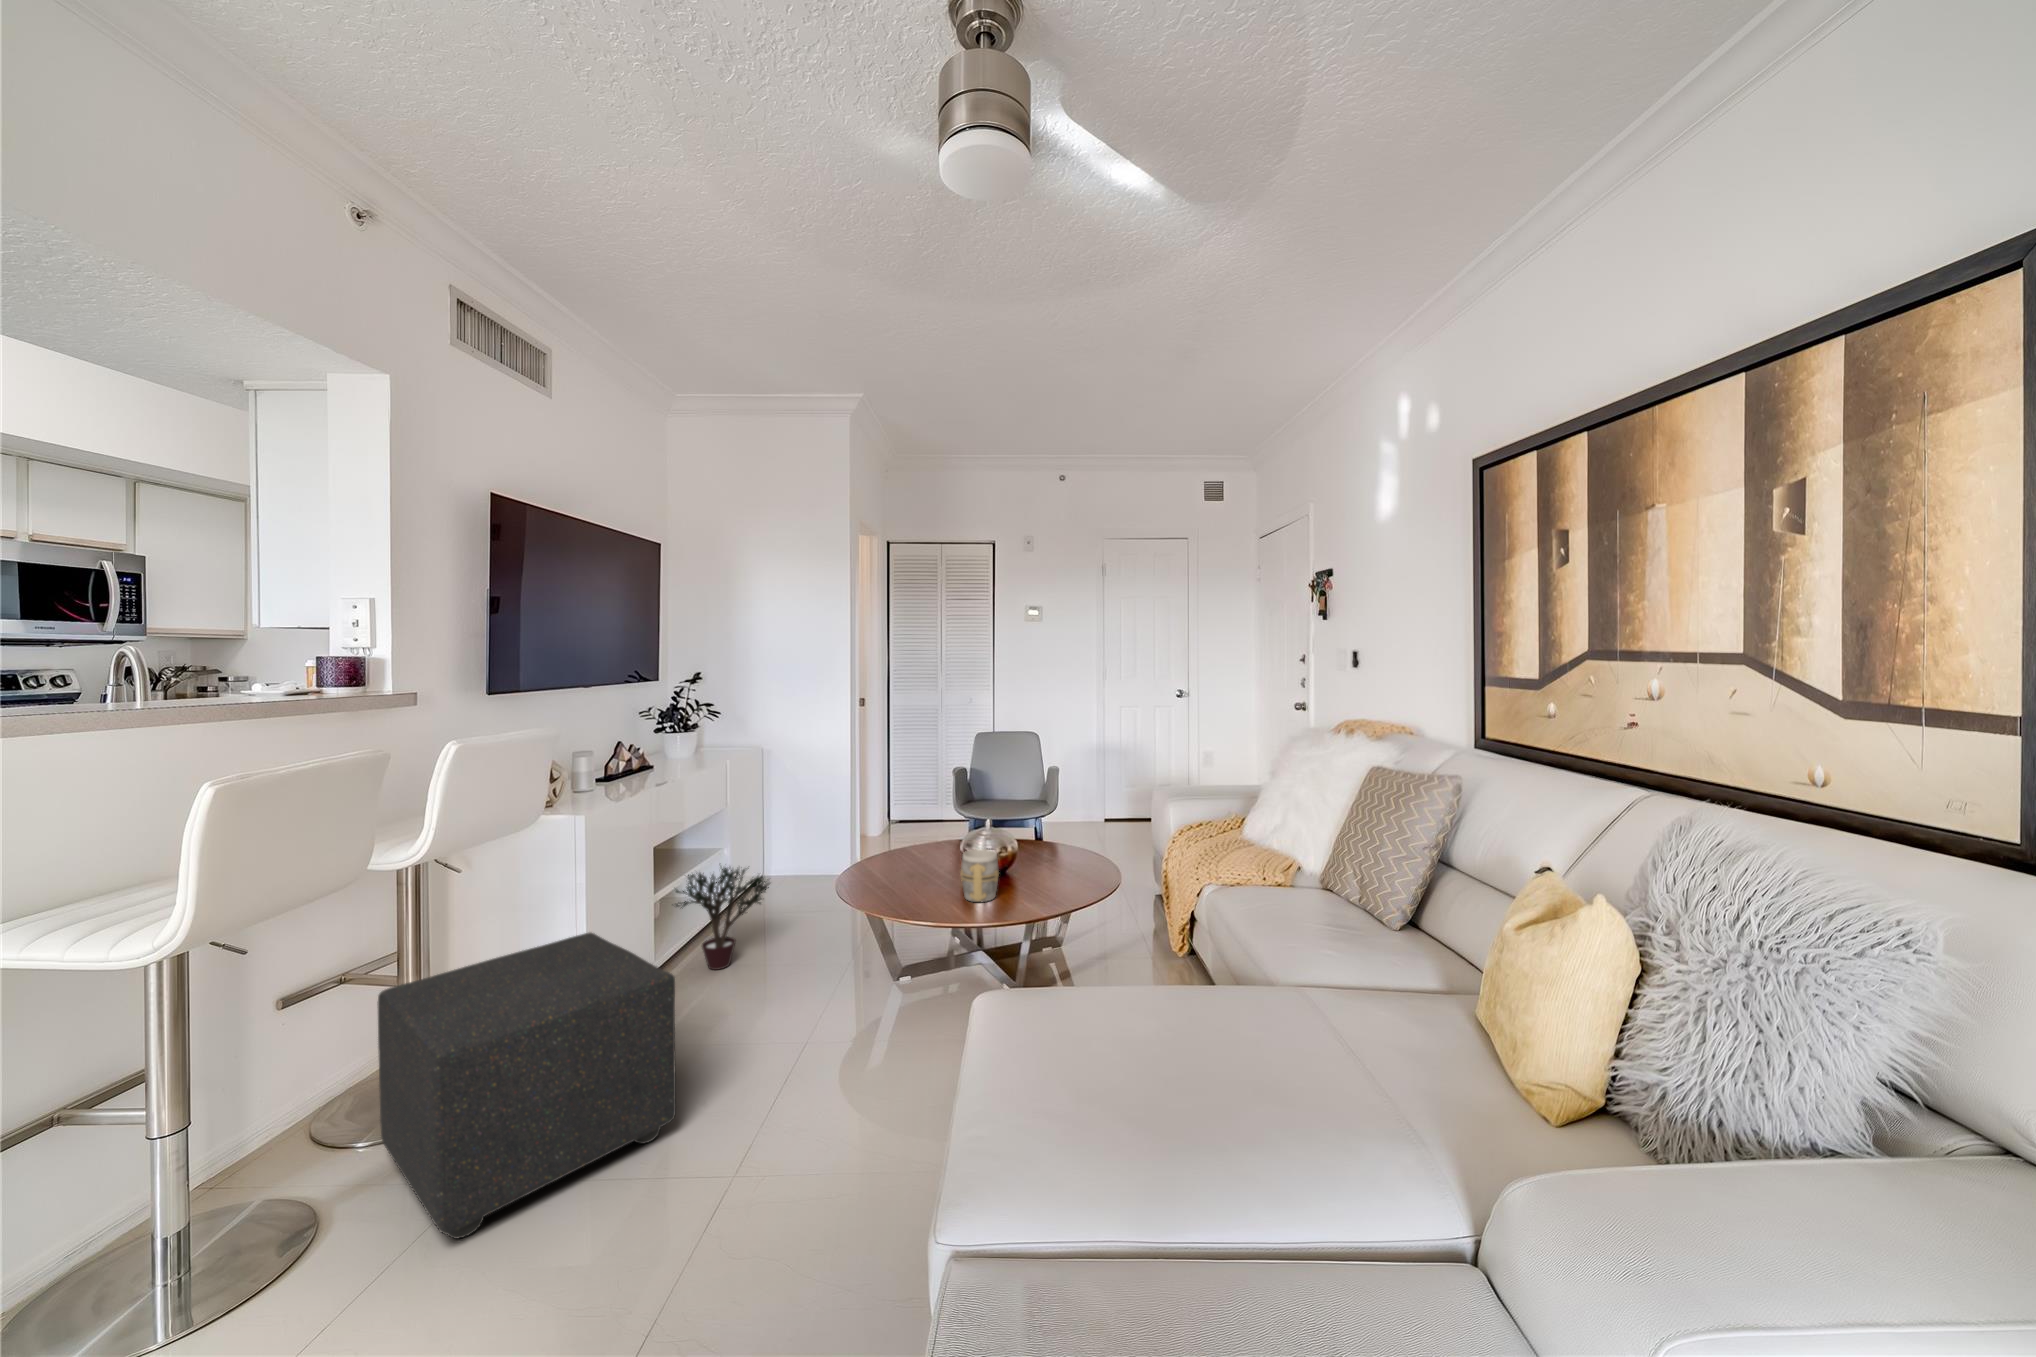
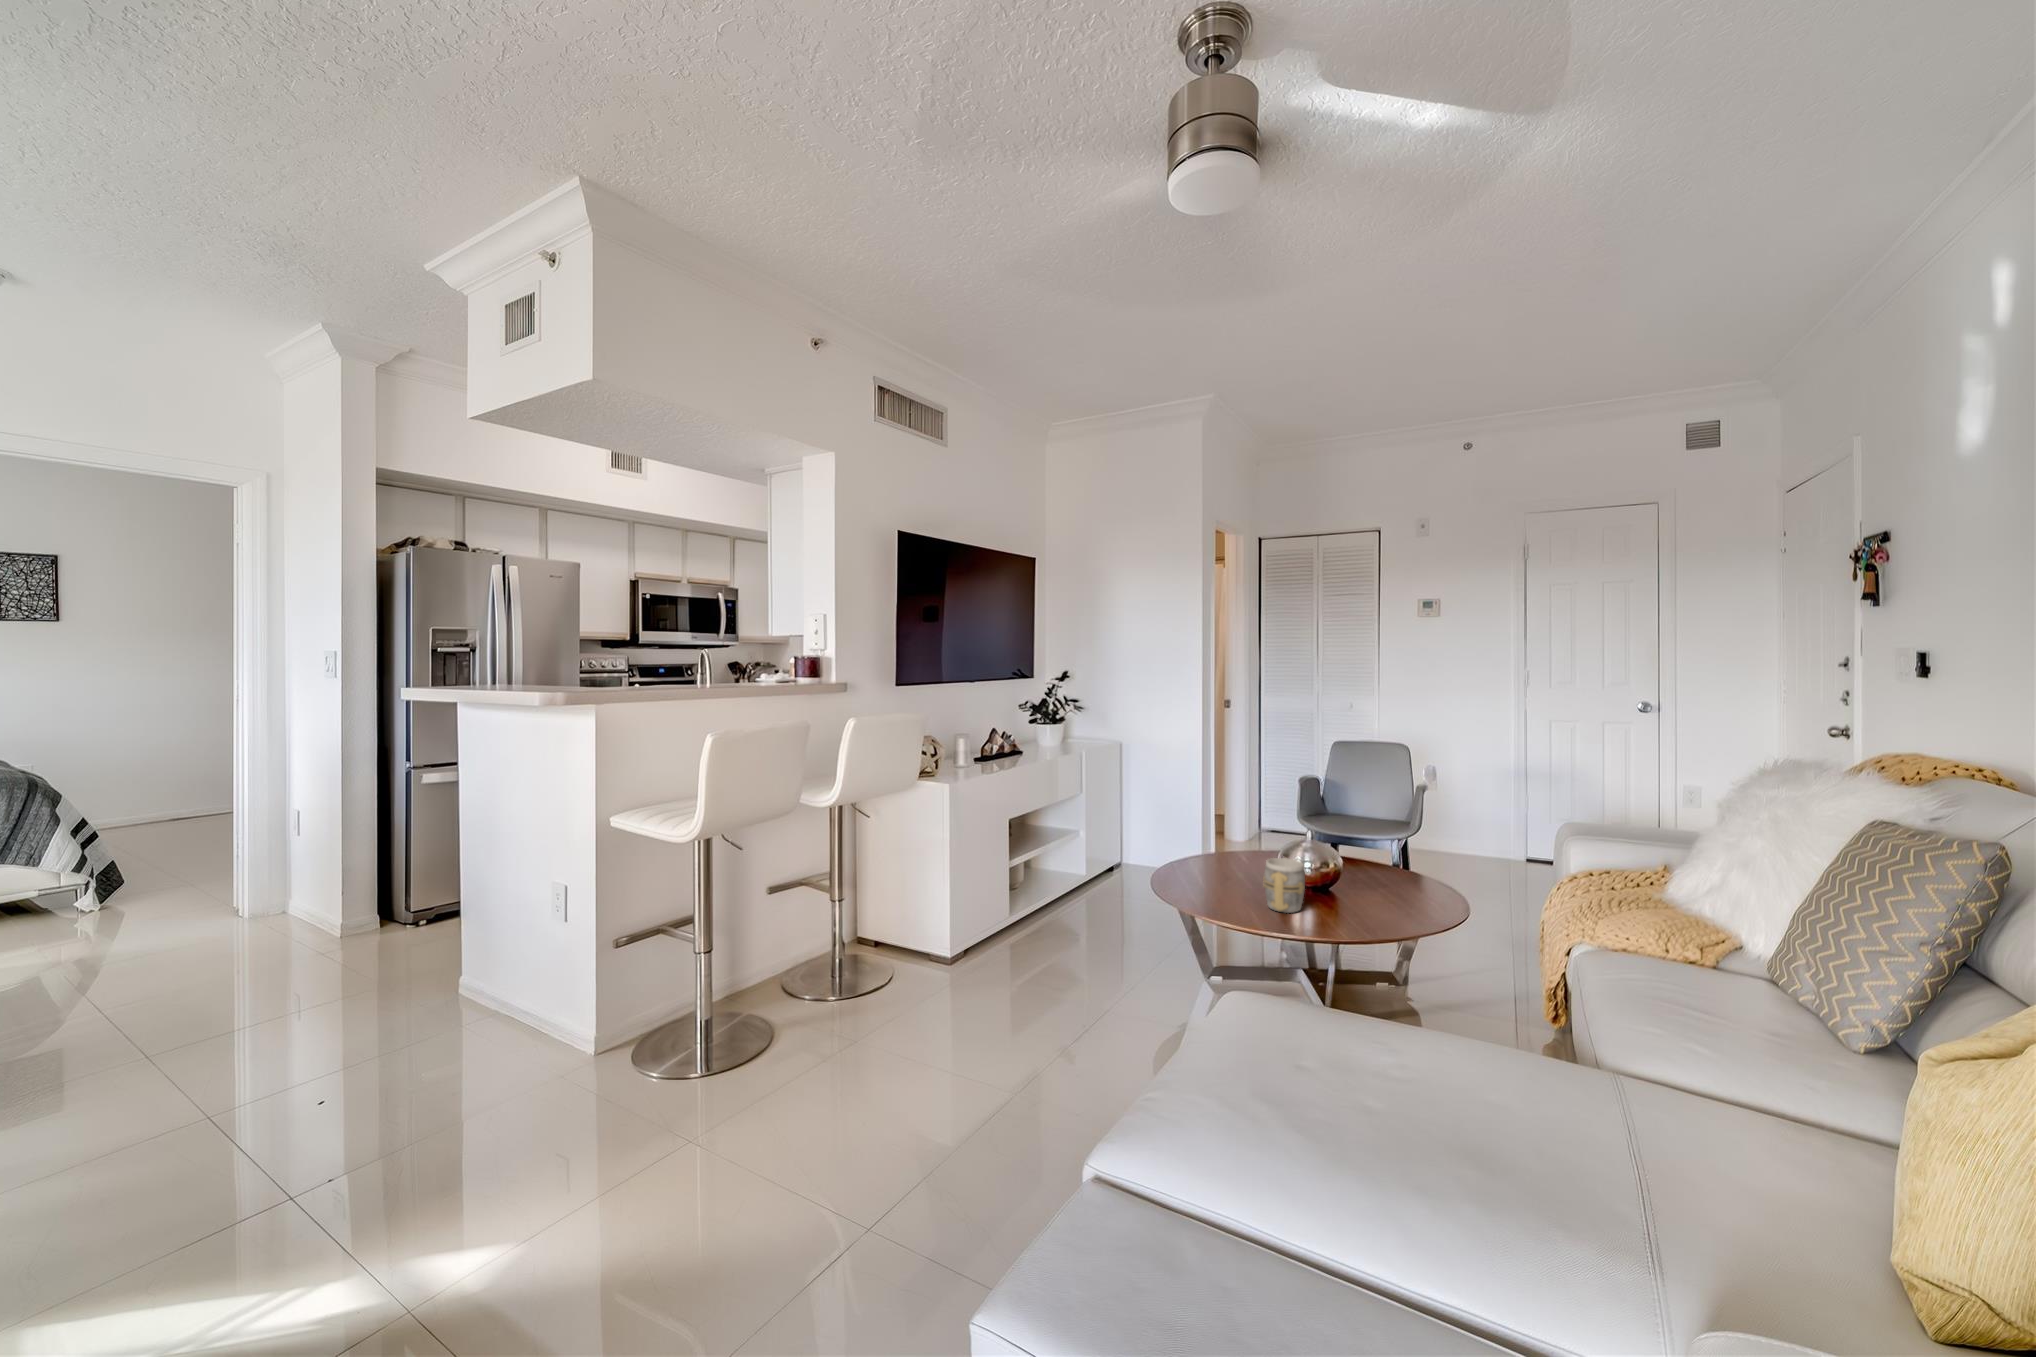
potted plant: present [676,868,770,970] -> none [1021,841,1109,935]
ottoman: present [378,933,676,1238] -> none [813,878,992,1074]

